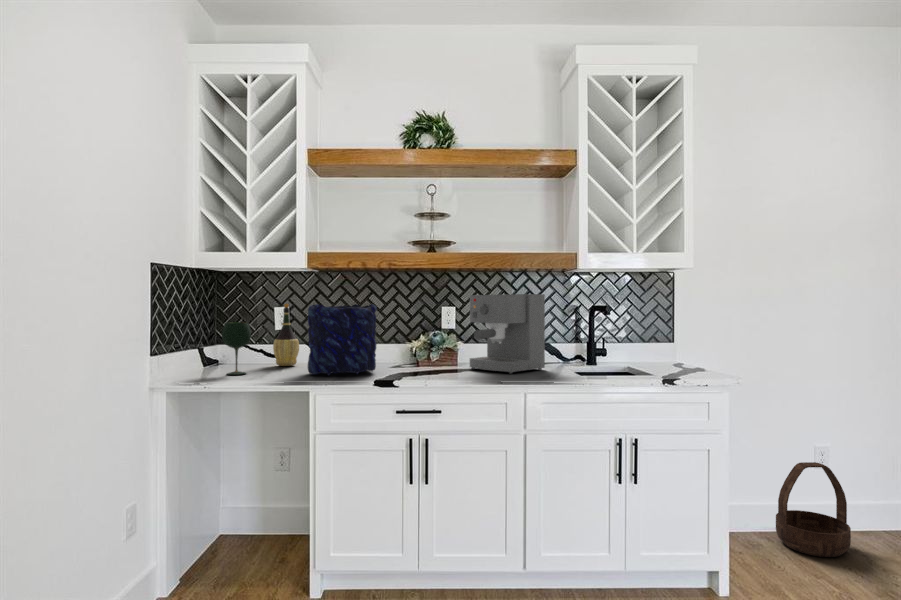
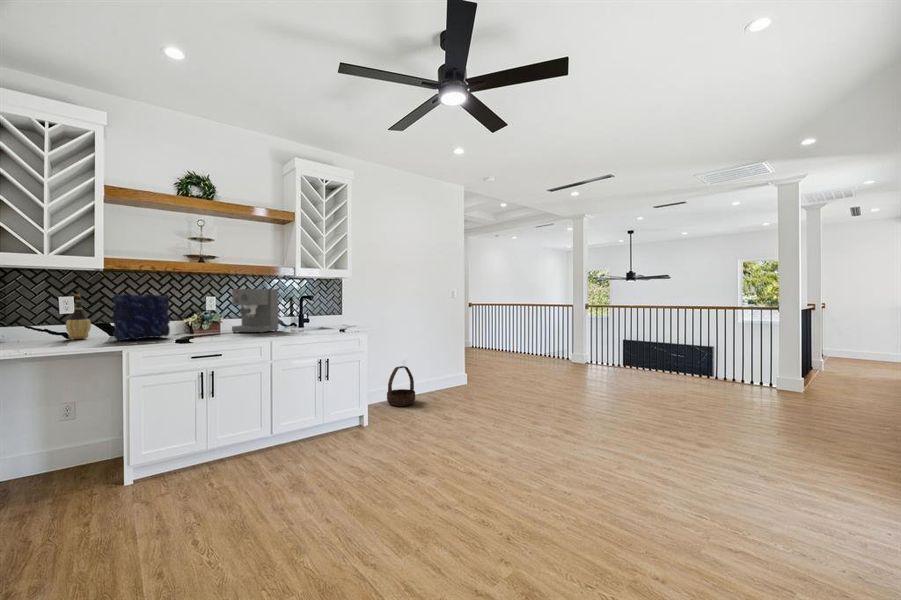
wine glass: present [222,322,251,375] -> none [30,307,59,345]

